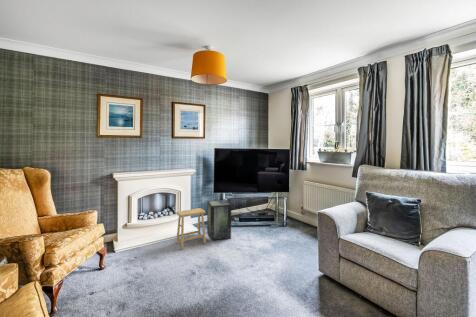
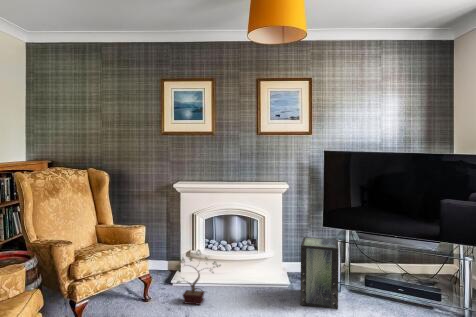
footstool: present [176,208,206,250] -> none [247,245,290,307]
potted plant: none [127,220,165,260] -> present [176,250,220,305]

